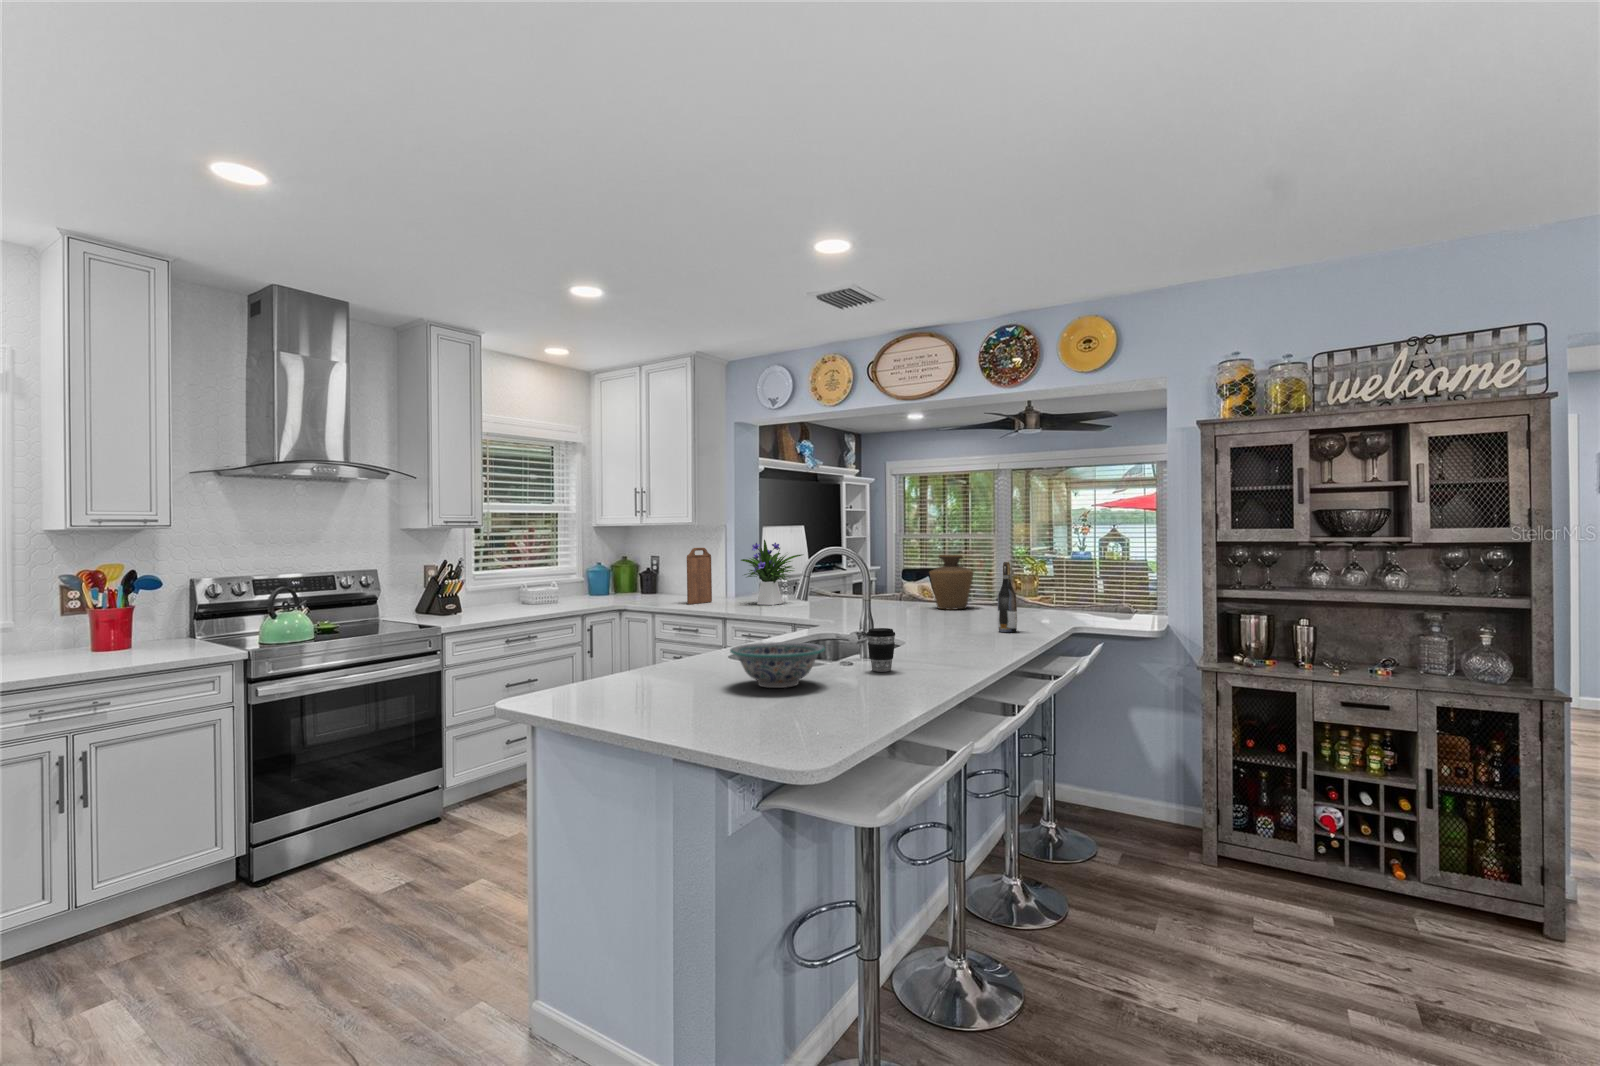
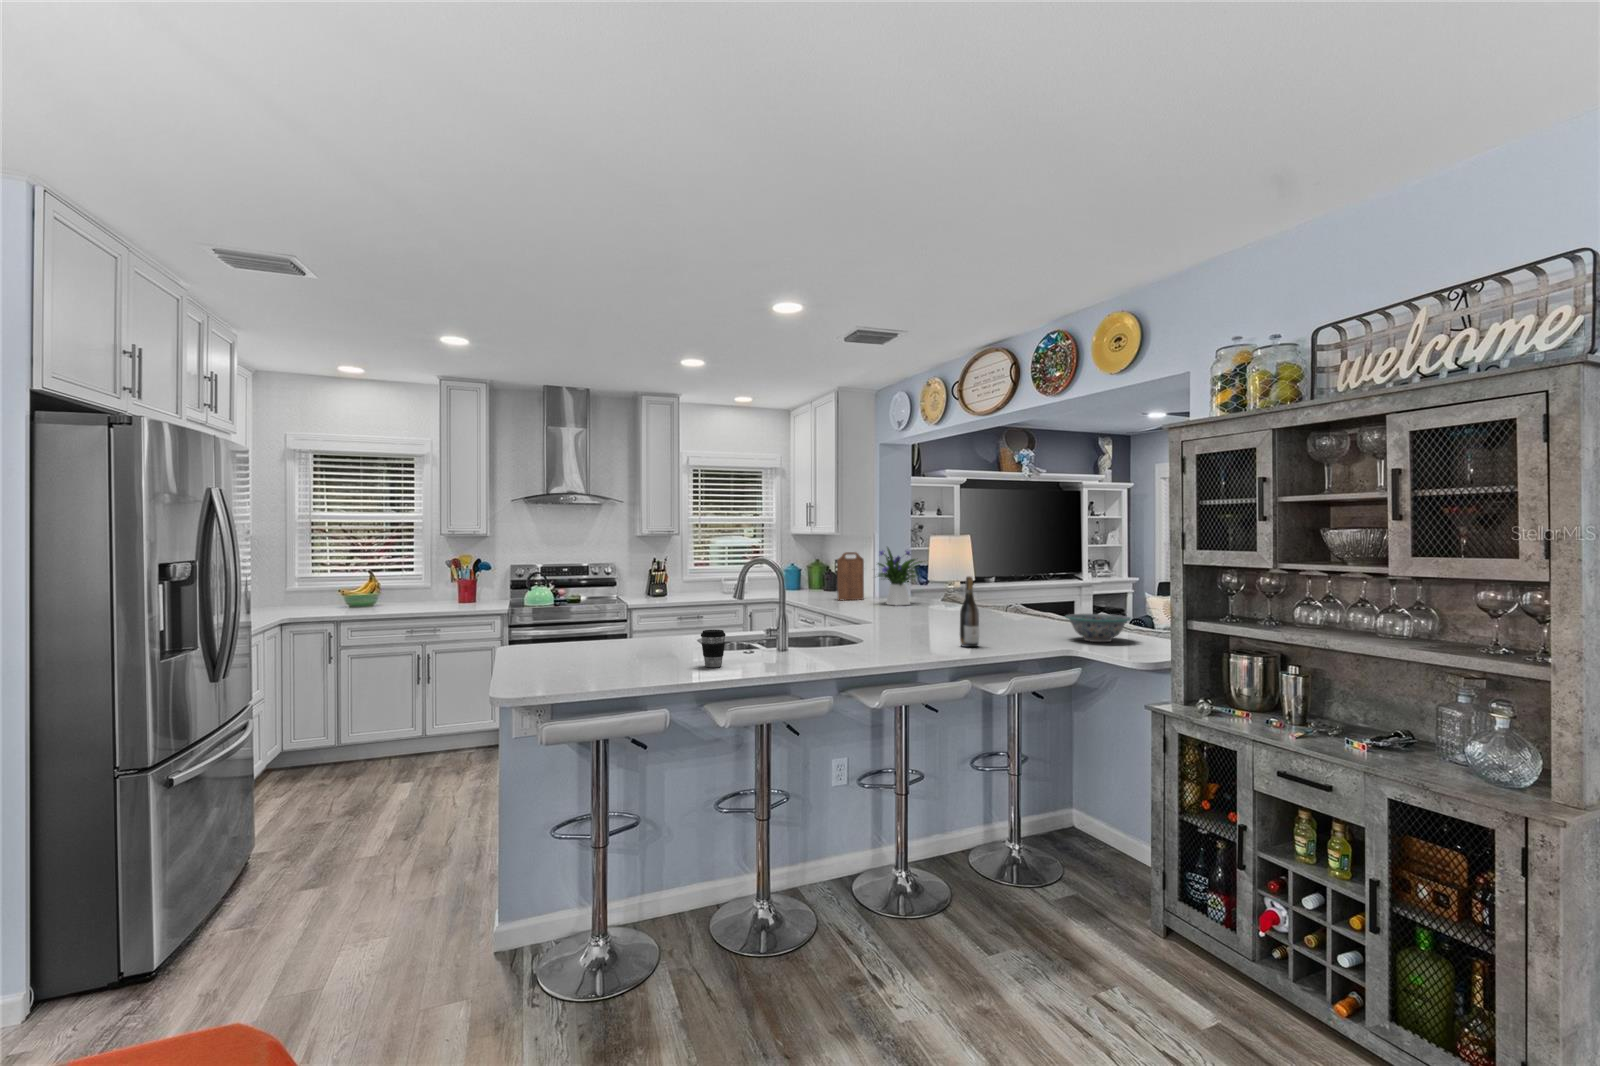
vase: present [929,555,973,610] -> none [1007,566,1054,622]
decorative bowl: present [730,642,825,688] -> present [1065,614,1131,642]

